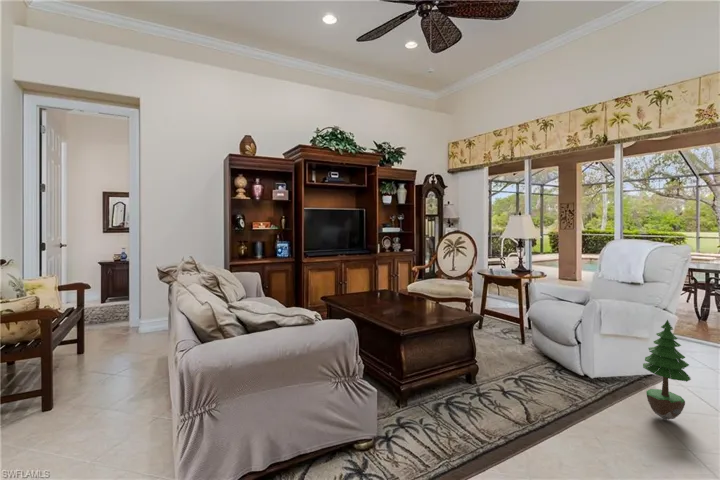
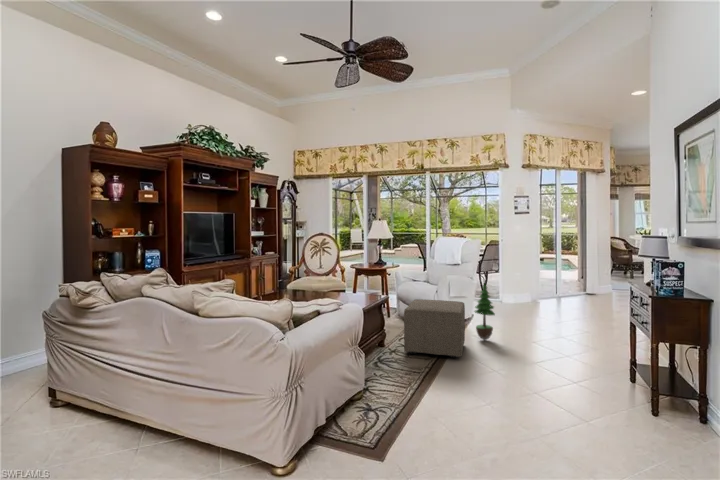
ottoman: none [490,327,615,443] -> present [404,299,465,358]

